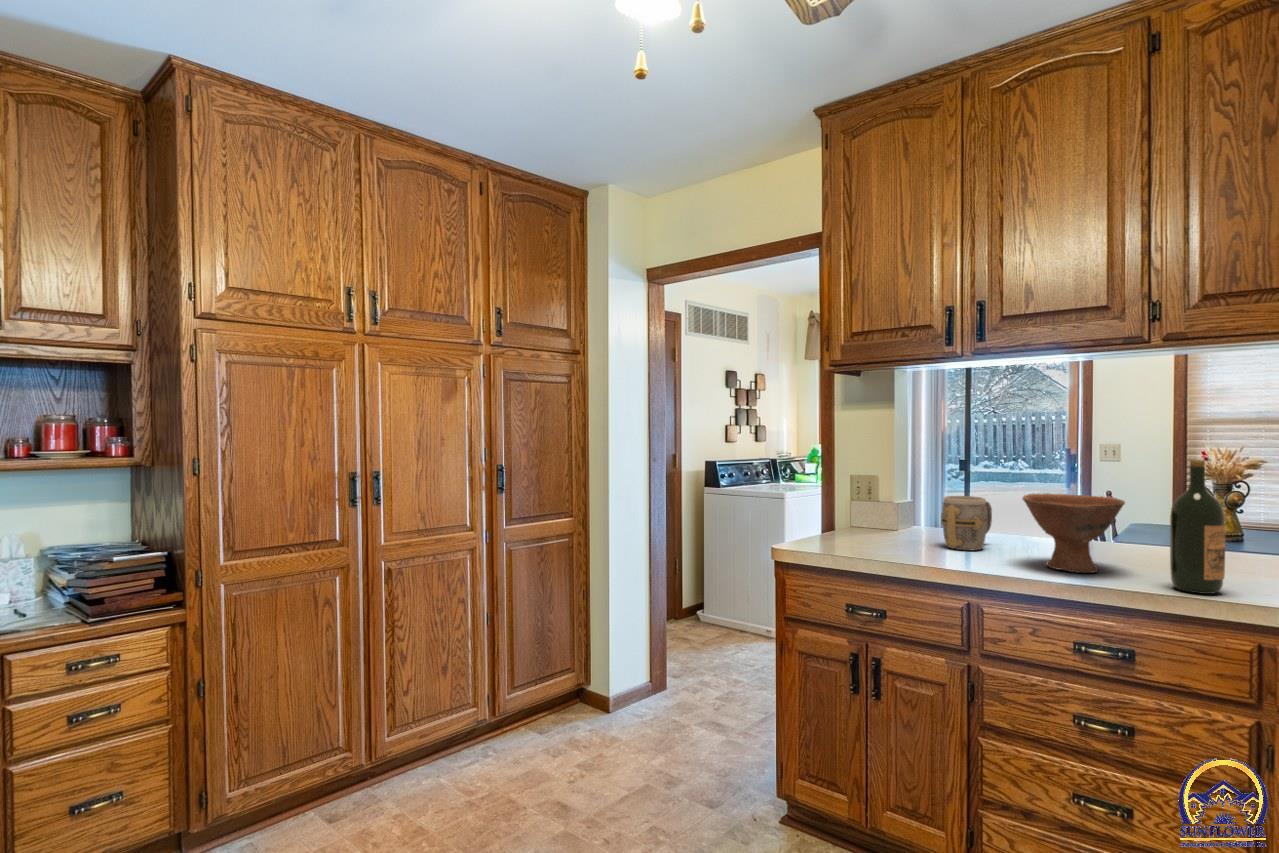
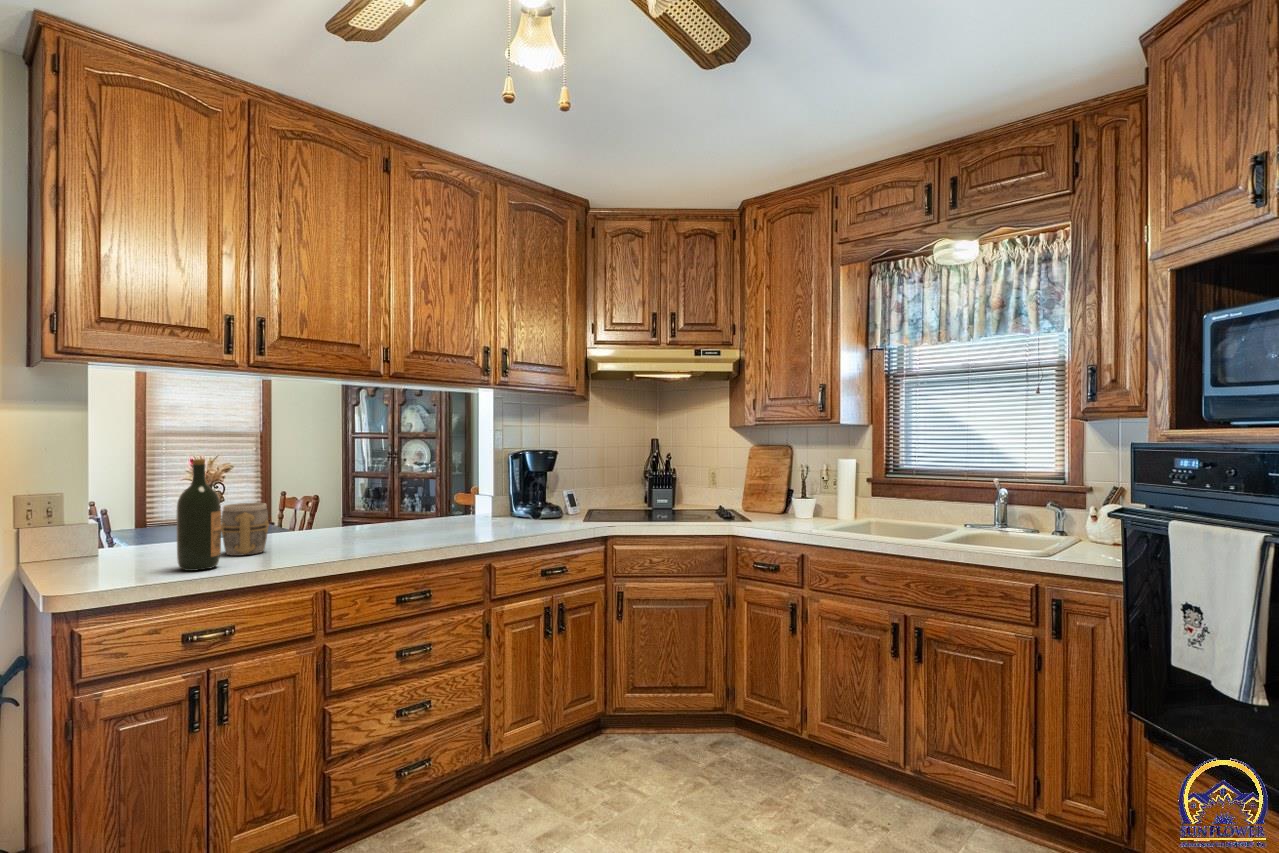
wine bottle: present [1170,460,1225,594] -> present [177,459,221,571]
bowl: present [1022,493,1125,573] -> none [323,484,397,548]

